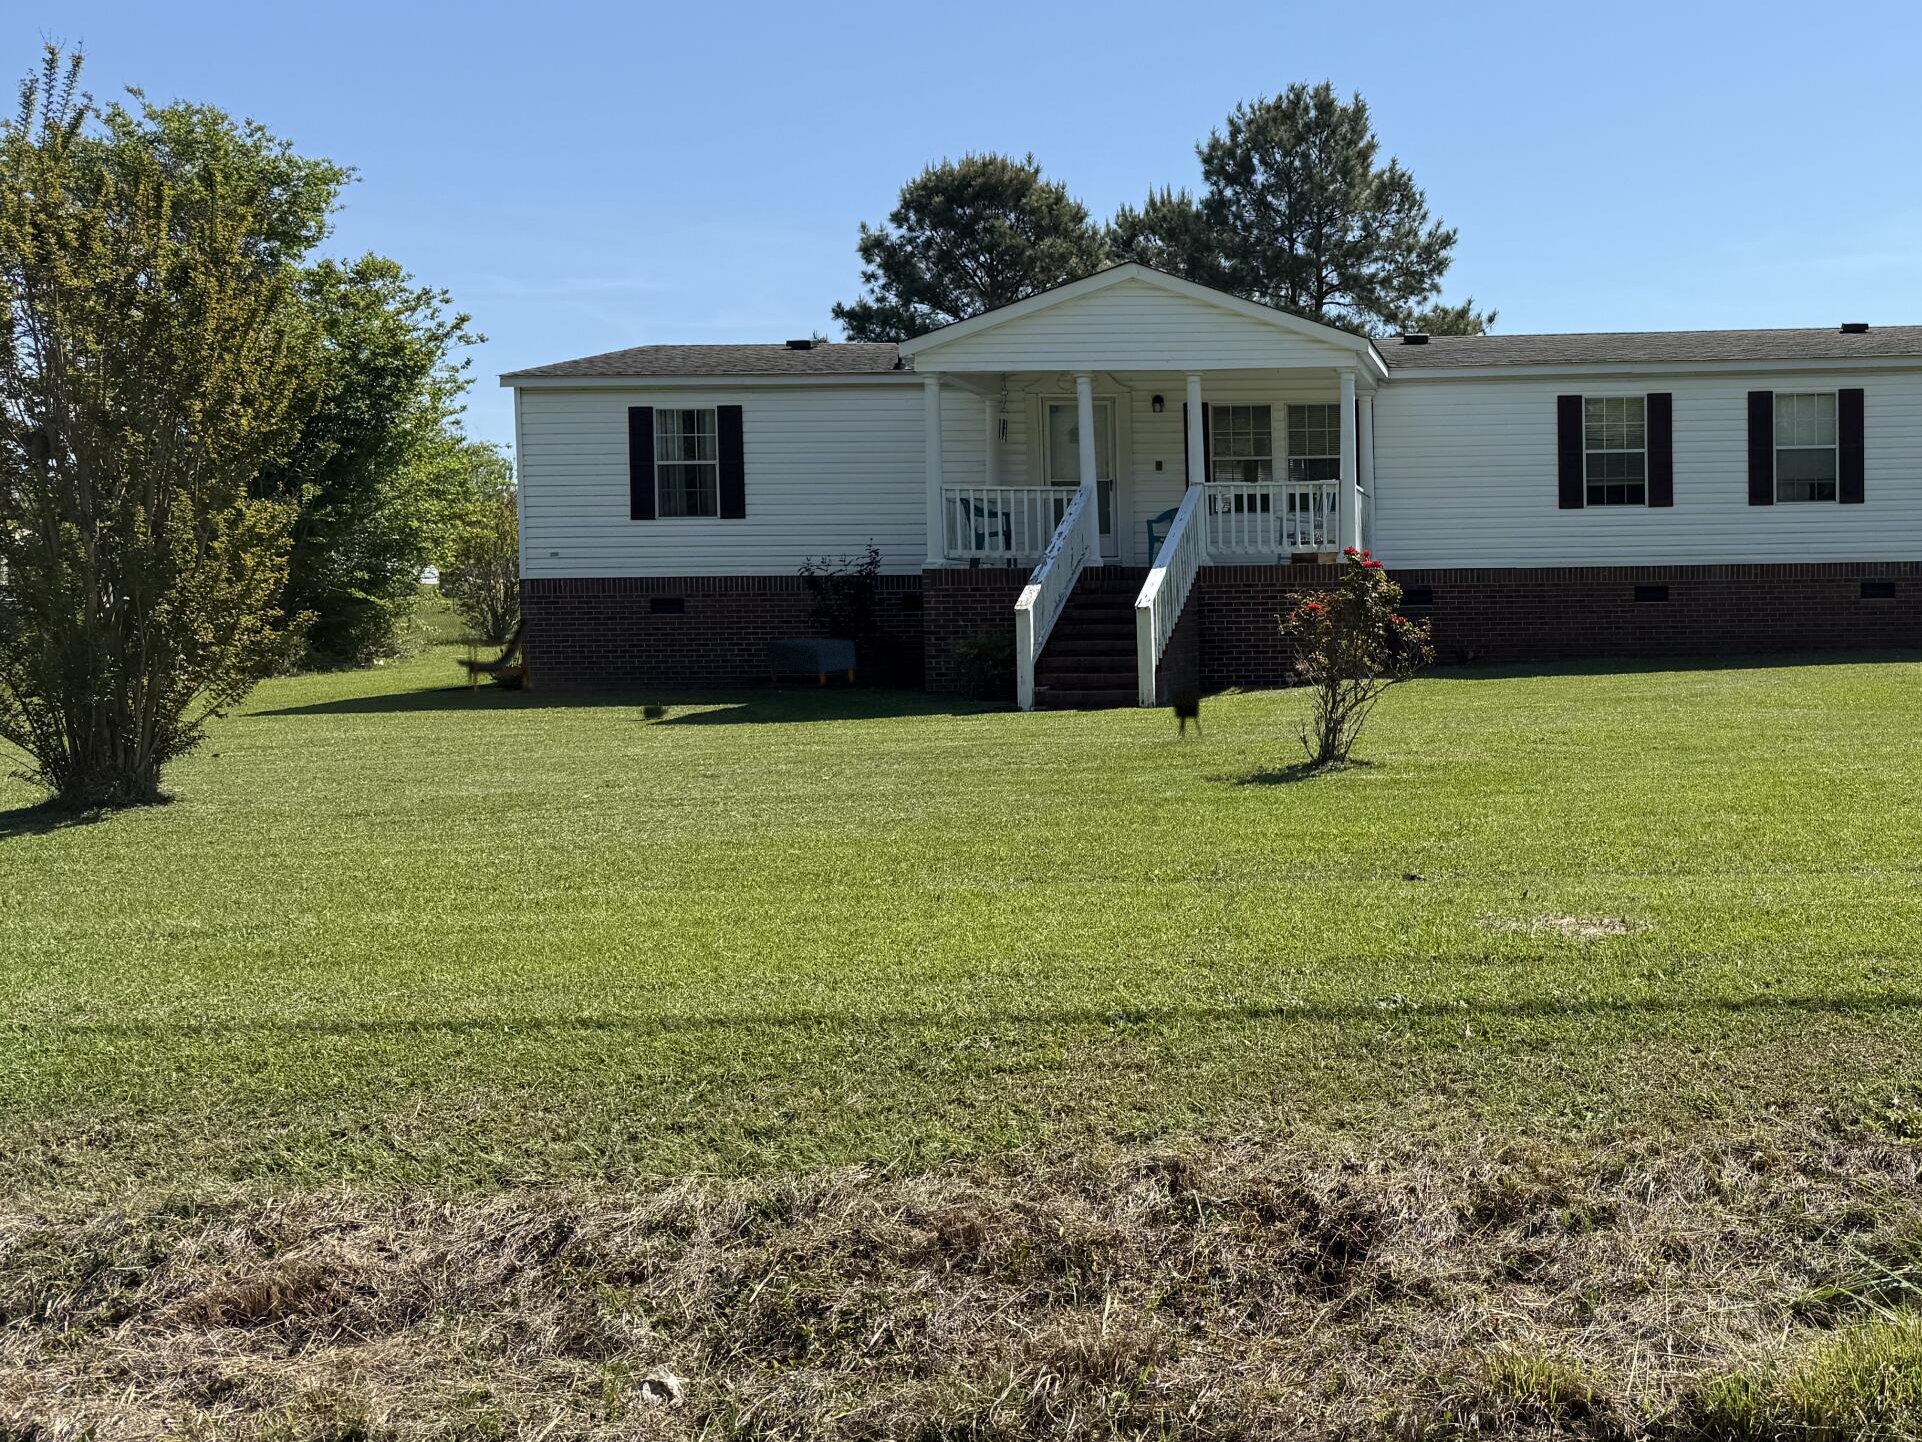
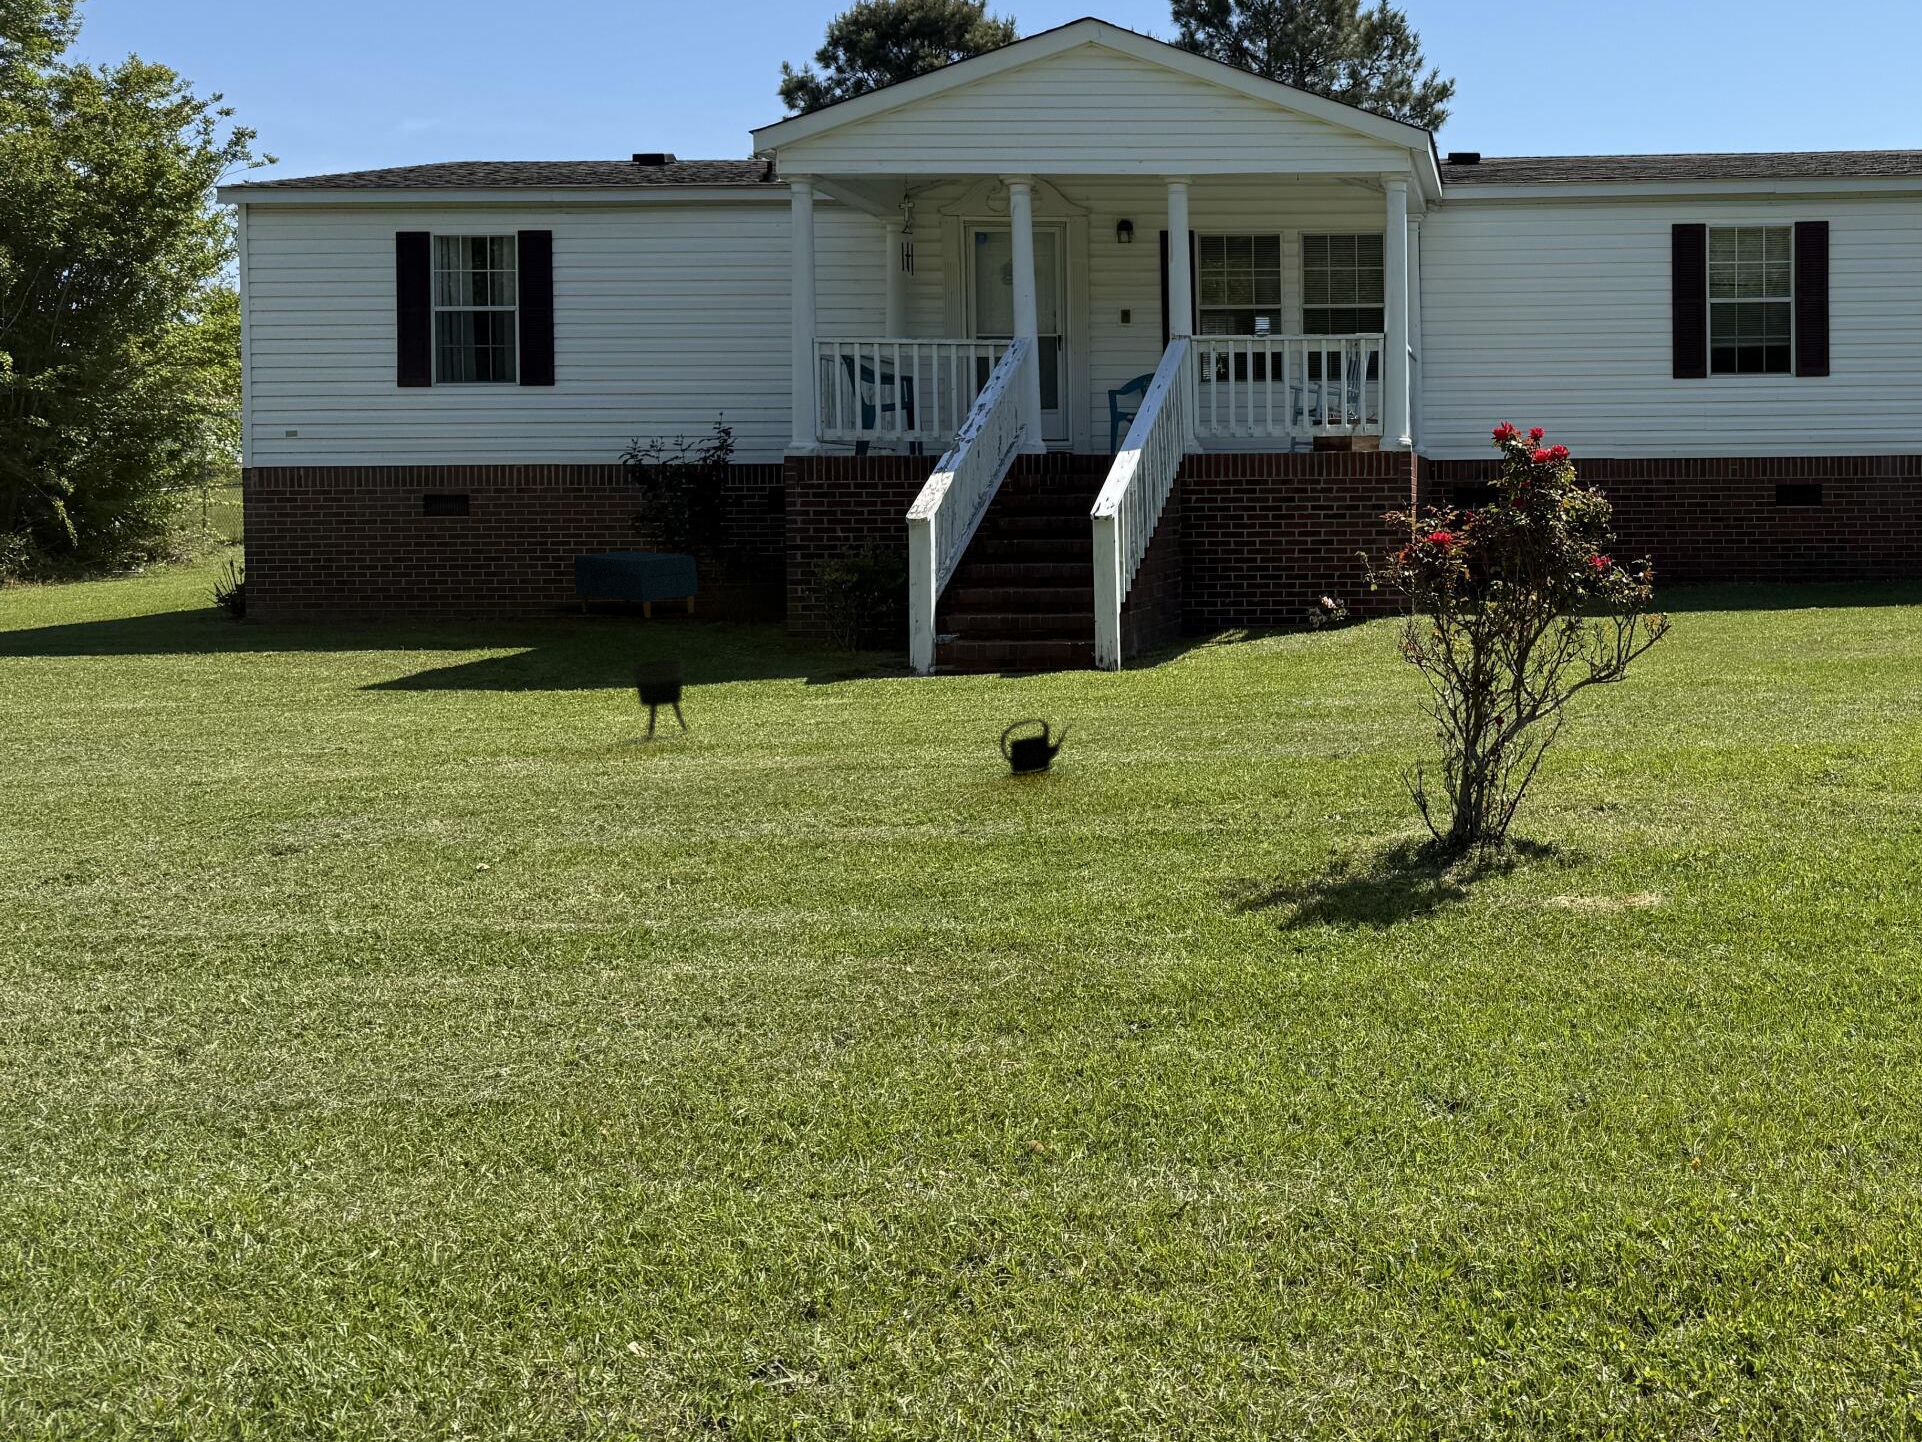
lounge chair: present [456,618,532,691] -> none [141,521,250,627]
planter: present [1171,691,1201,738] -> present [633,660,687,738]
watering can: present [638,697,669,720] -> present [999,719,1071,774]

